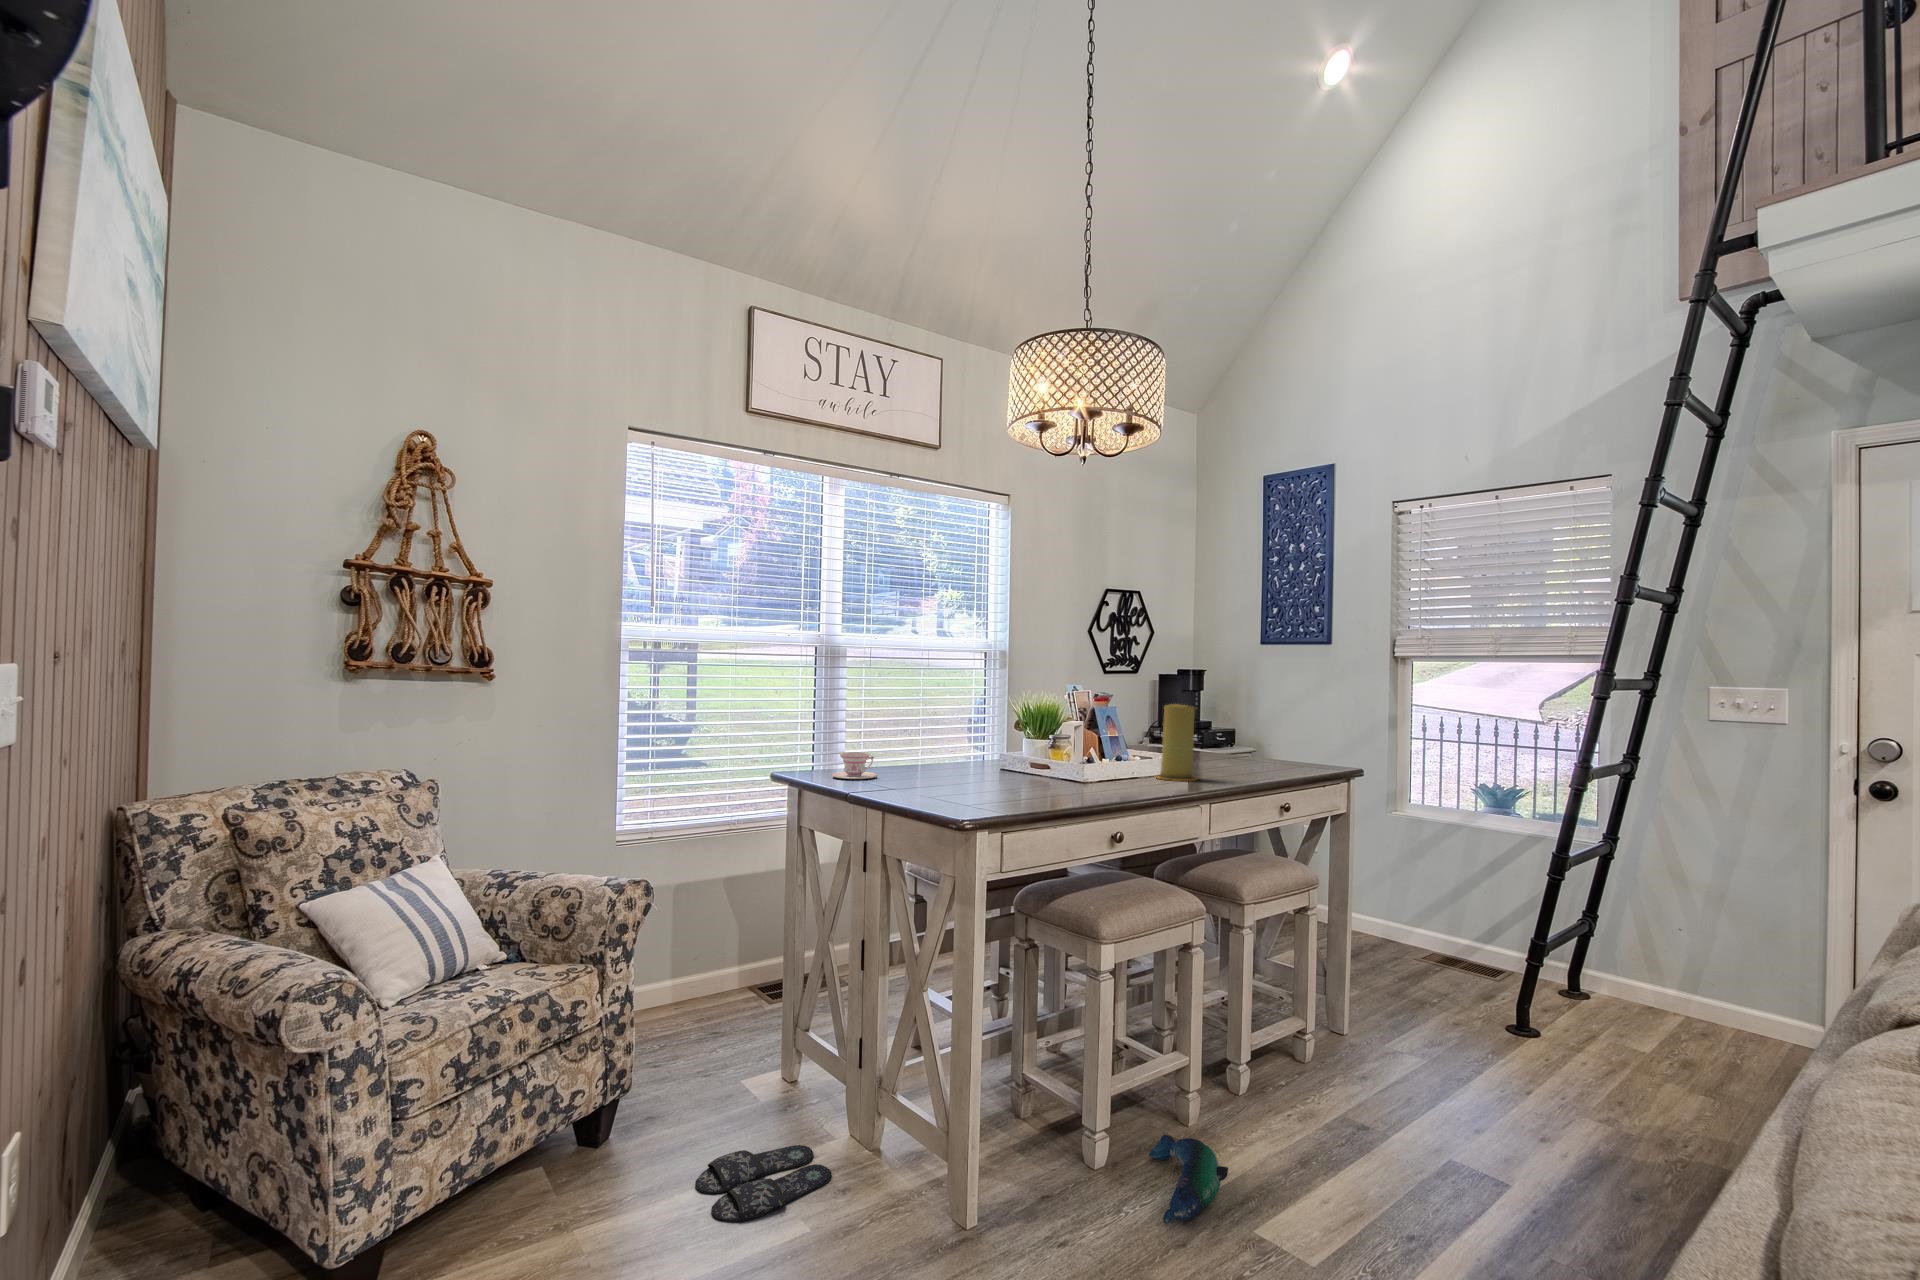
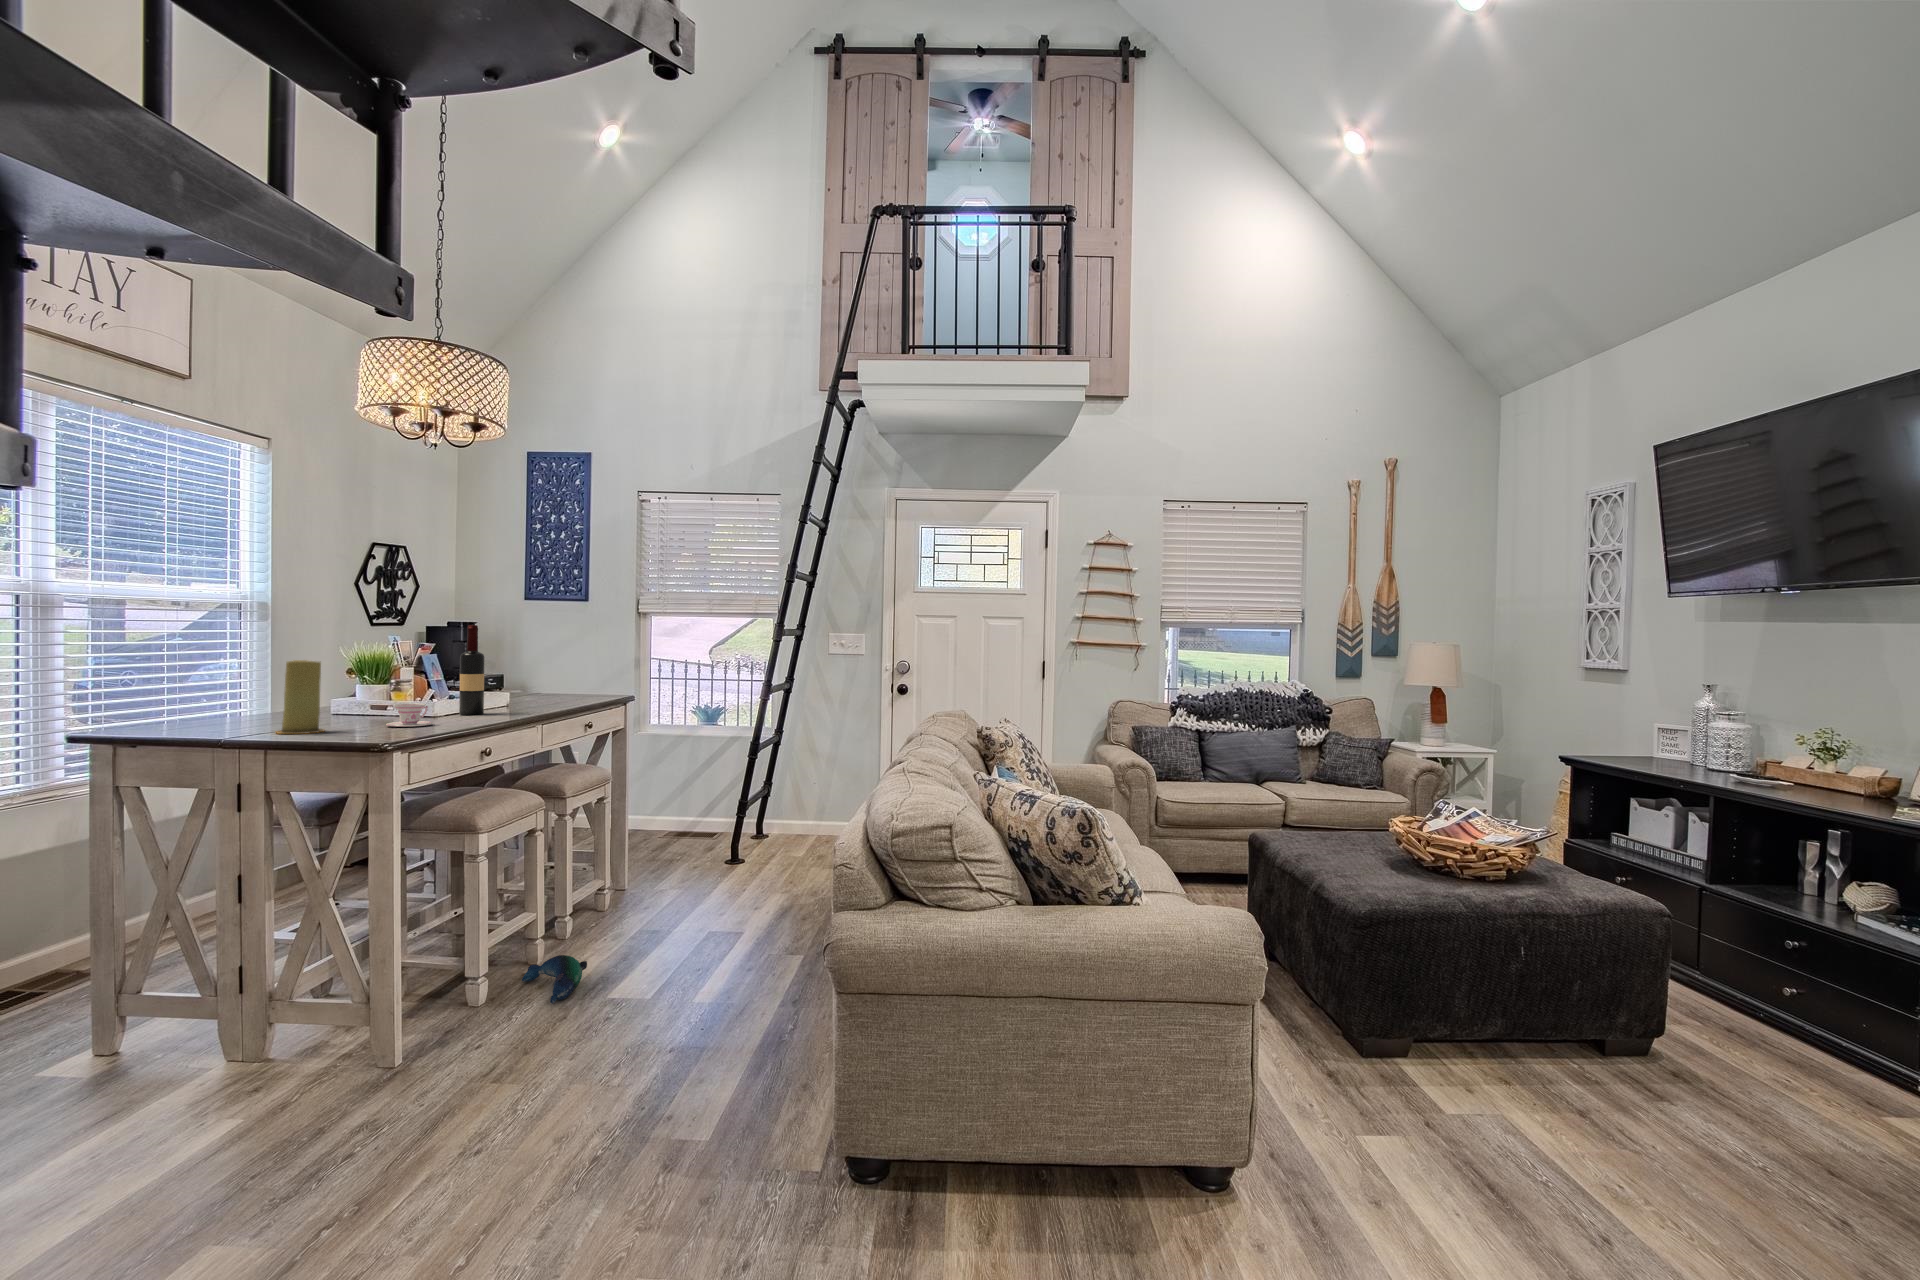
wine bottle: none [1092,667,1120,781] -> present [459,625,484,715]
candle: present [1156,704,1197,781] -> present [277,660,324,734]
teacup: present [832,752,877,779] -> present [386,703,433,727]
slippers: present [695,1145,831,1221] -> none [98,1068,252,1129]

